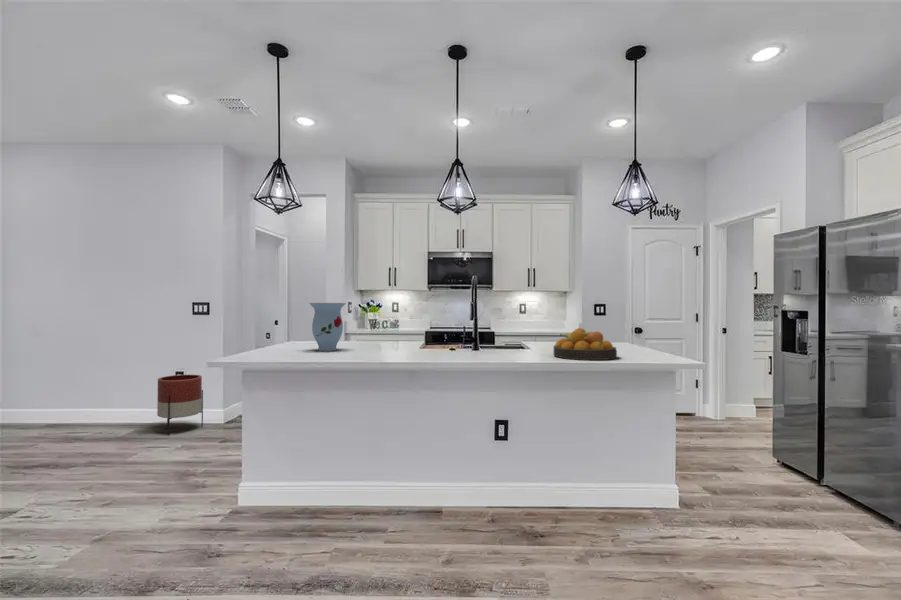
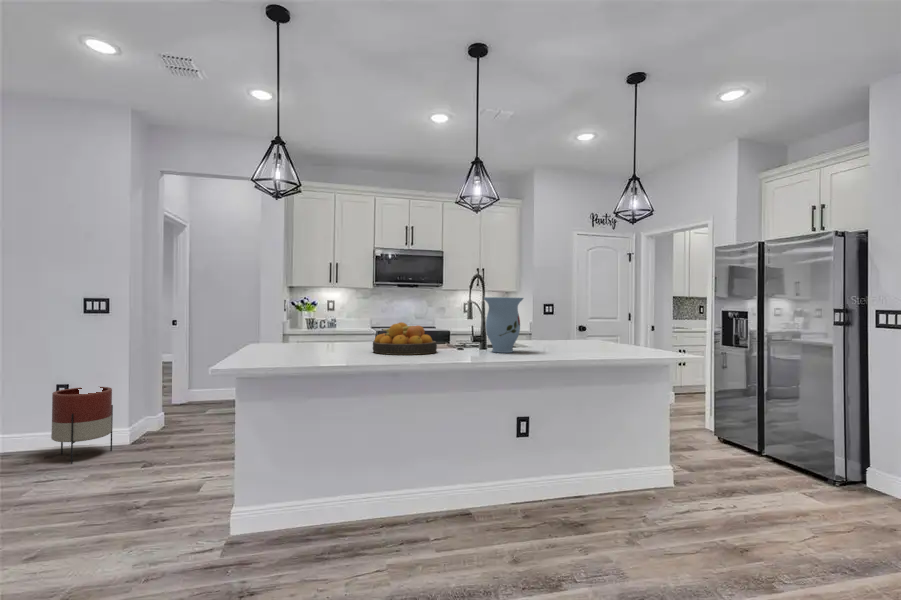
vase: present [310,303,346,351] -> present [484,297,523,353]
fruit bowl: present [553,328,617,360] -> present [373,322,437,355]

